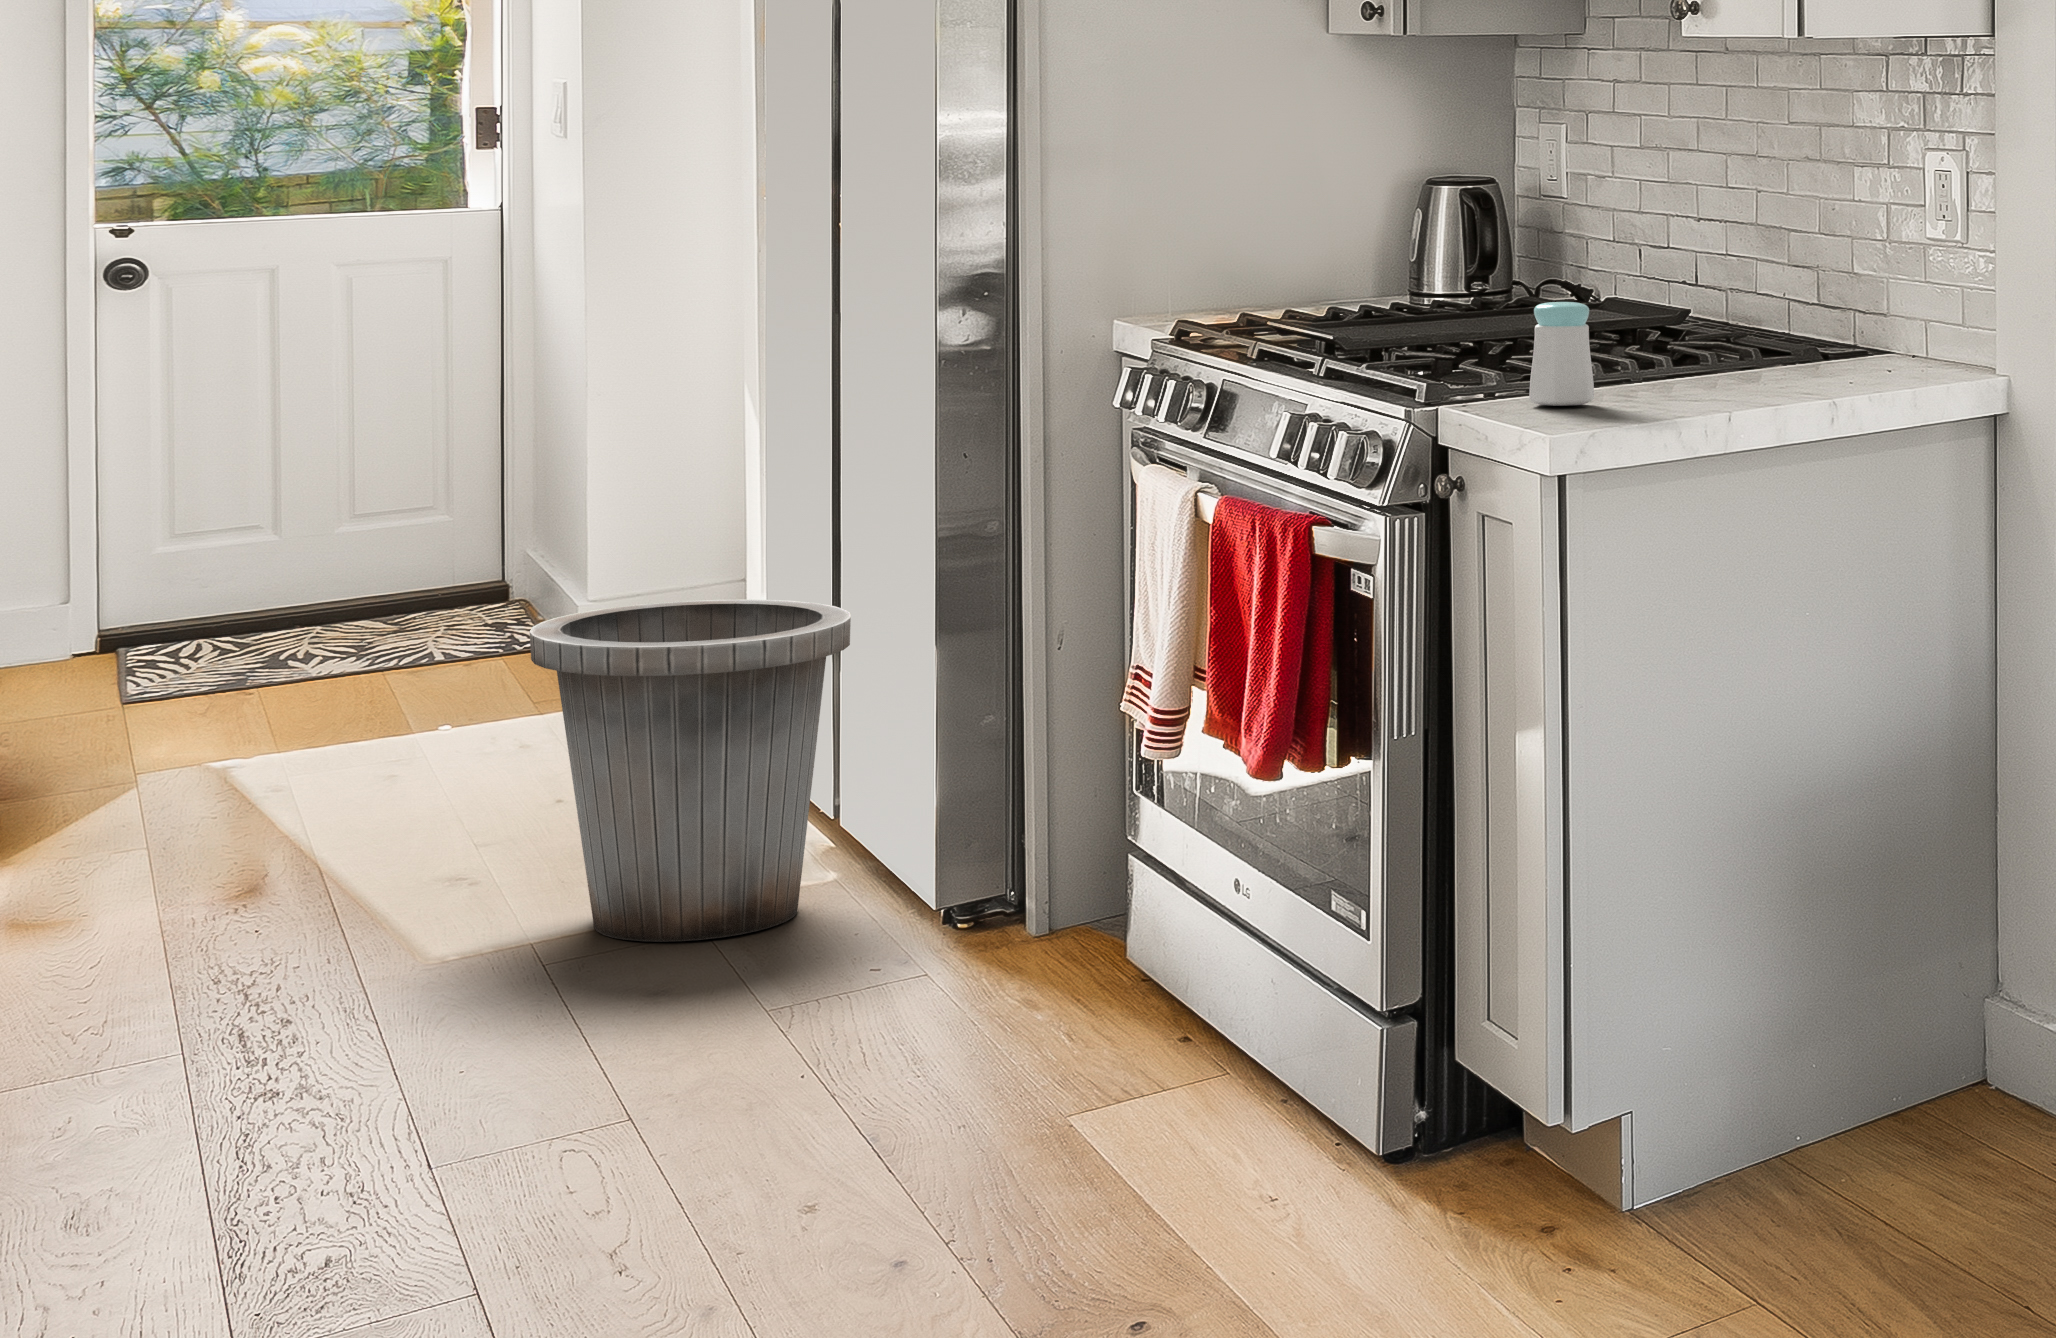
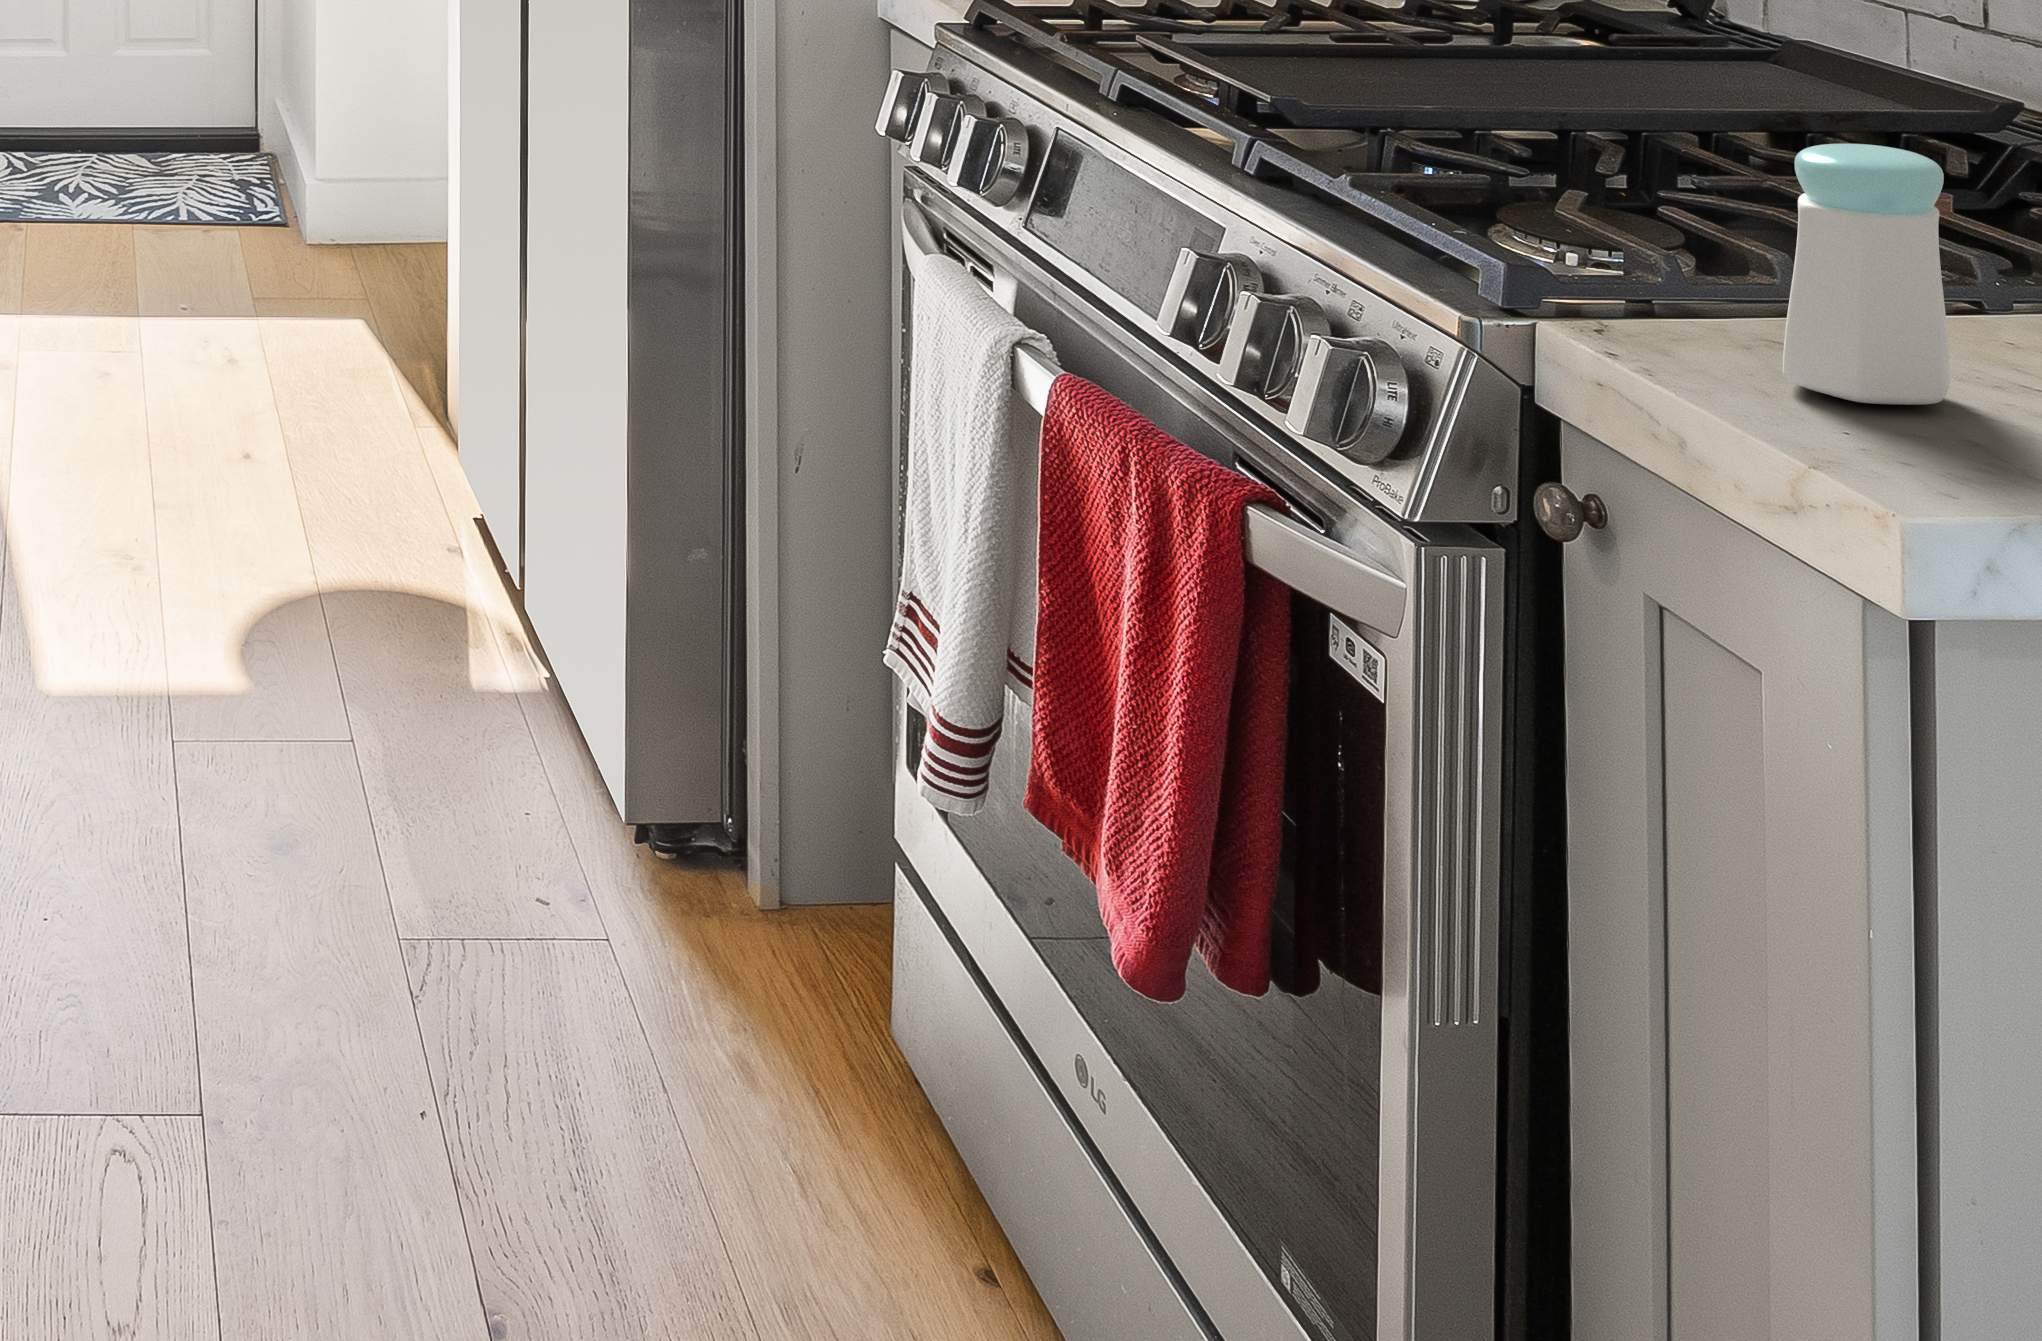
trash can: present [530,599,851,942] -> none [110,290,523,808]

